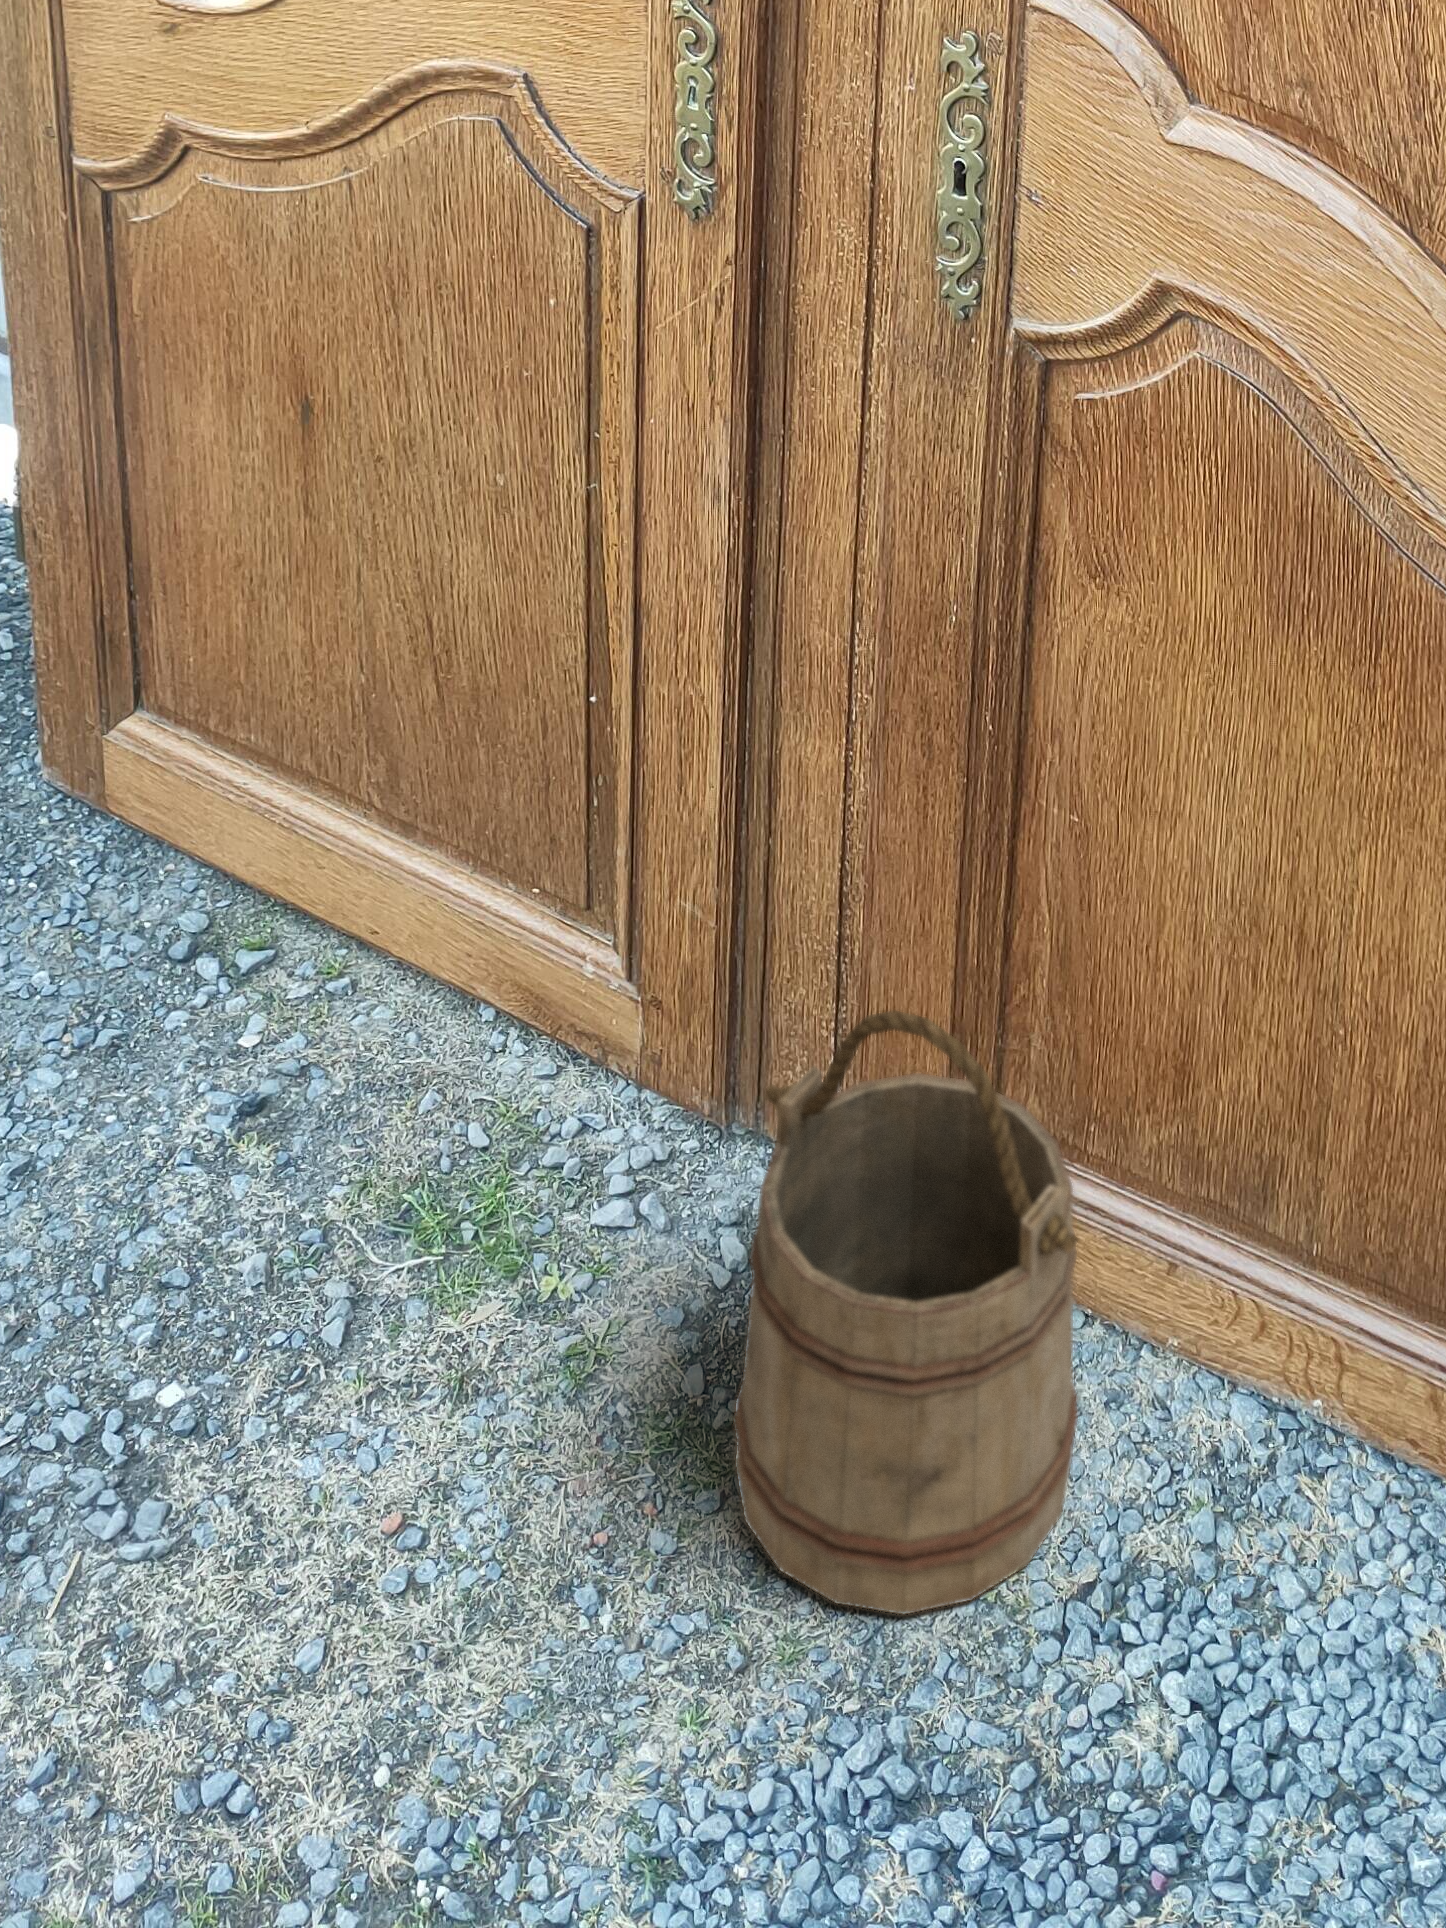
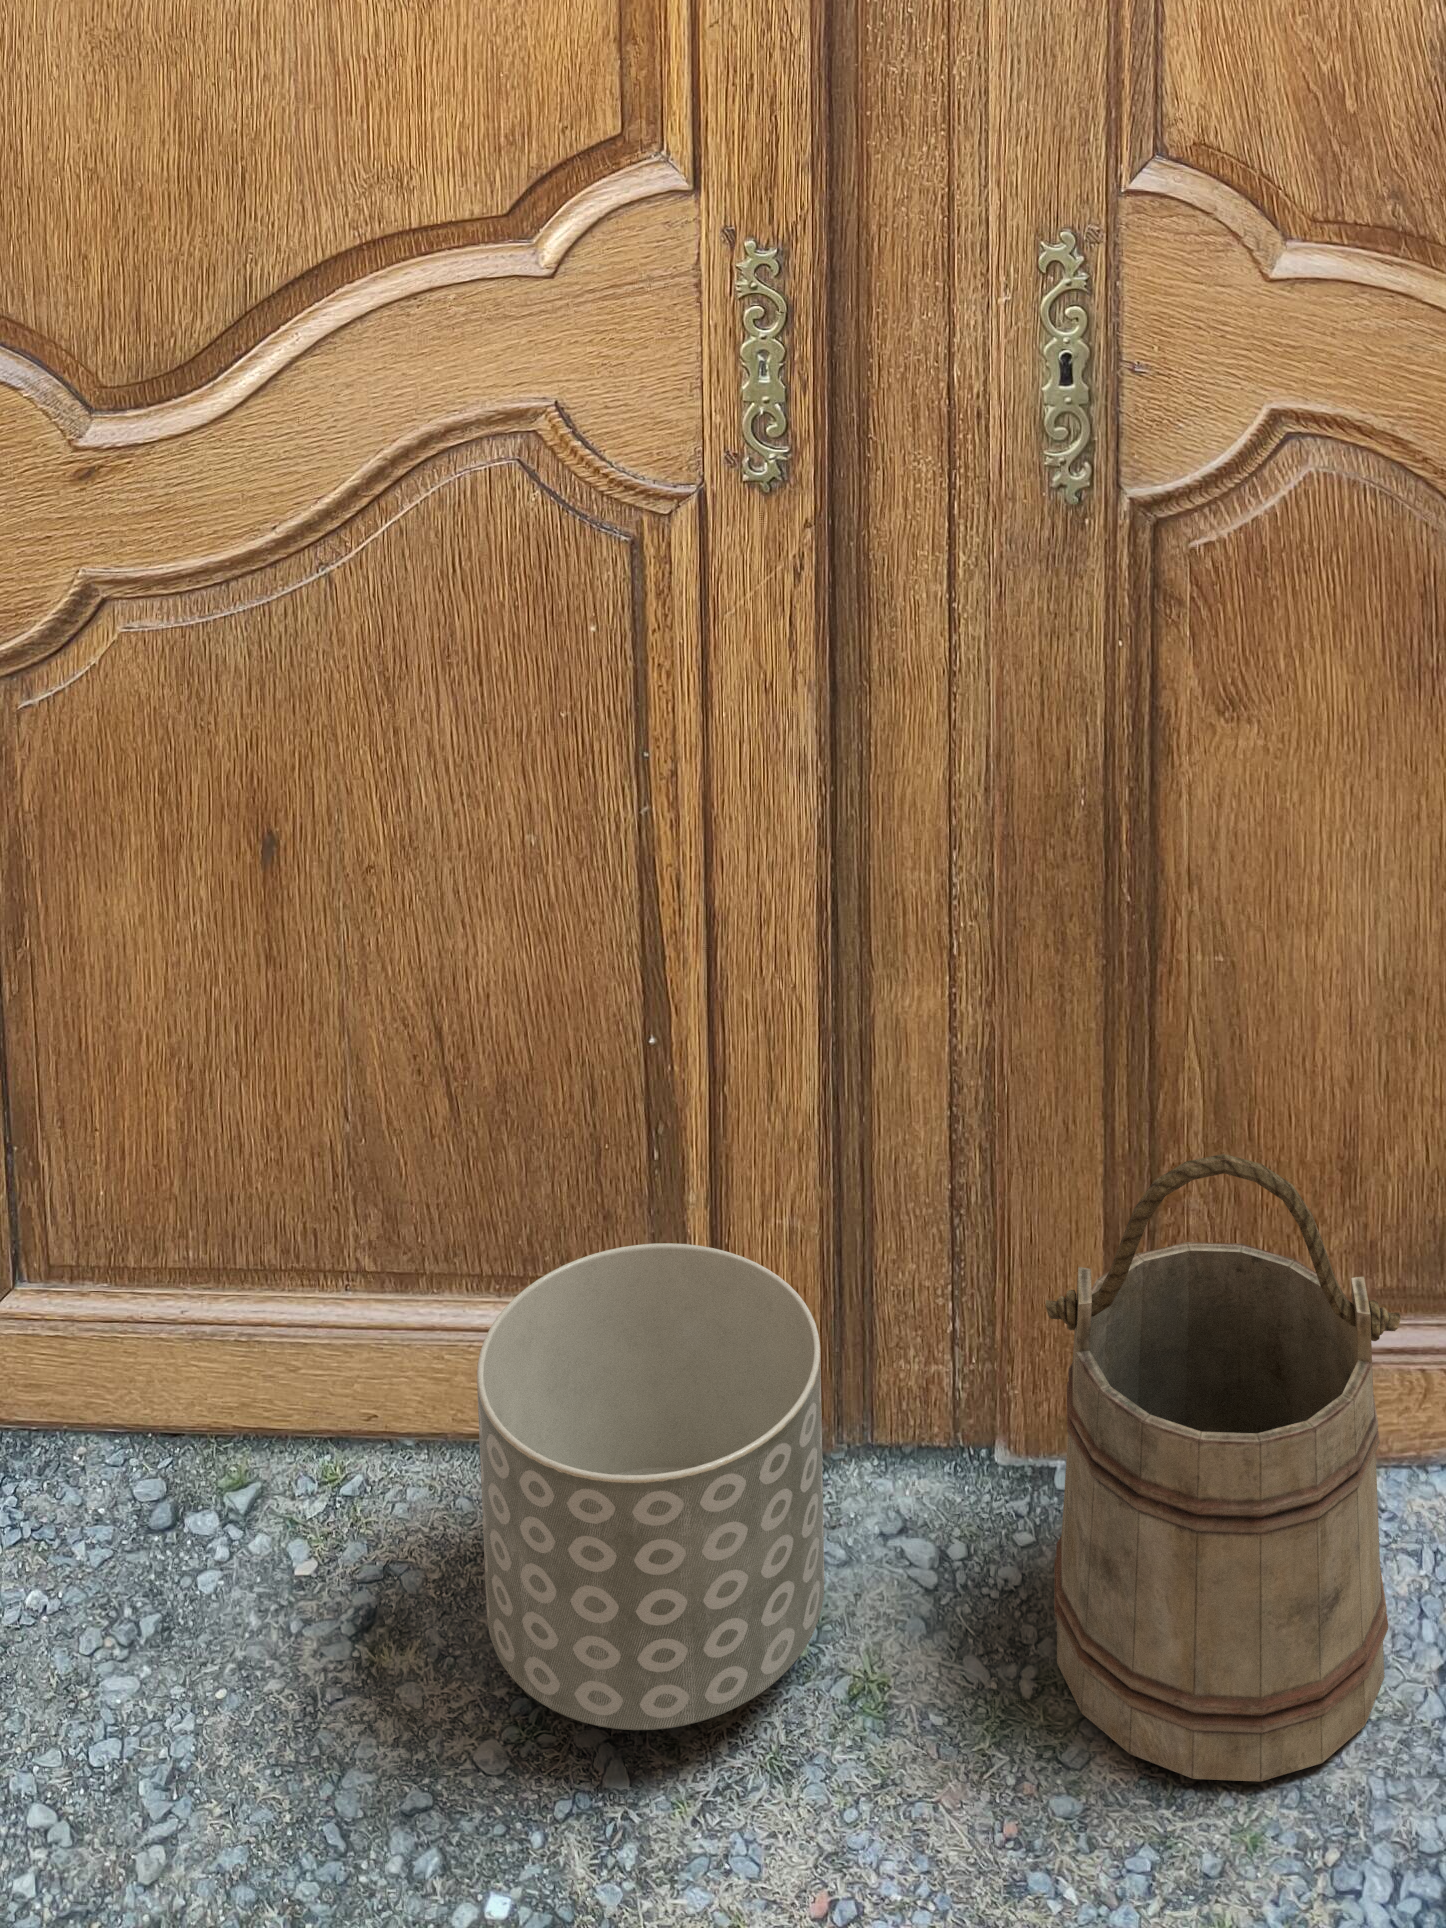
planter: none [274,875,616,1320] -> present [477,1243,824,1730]

